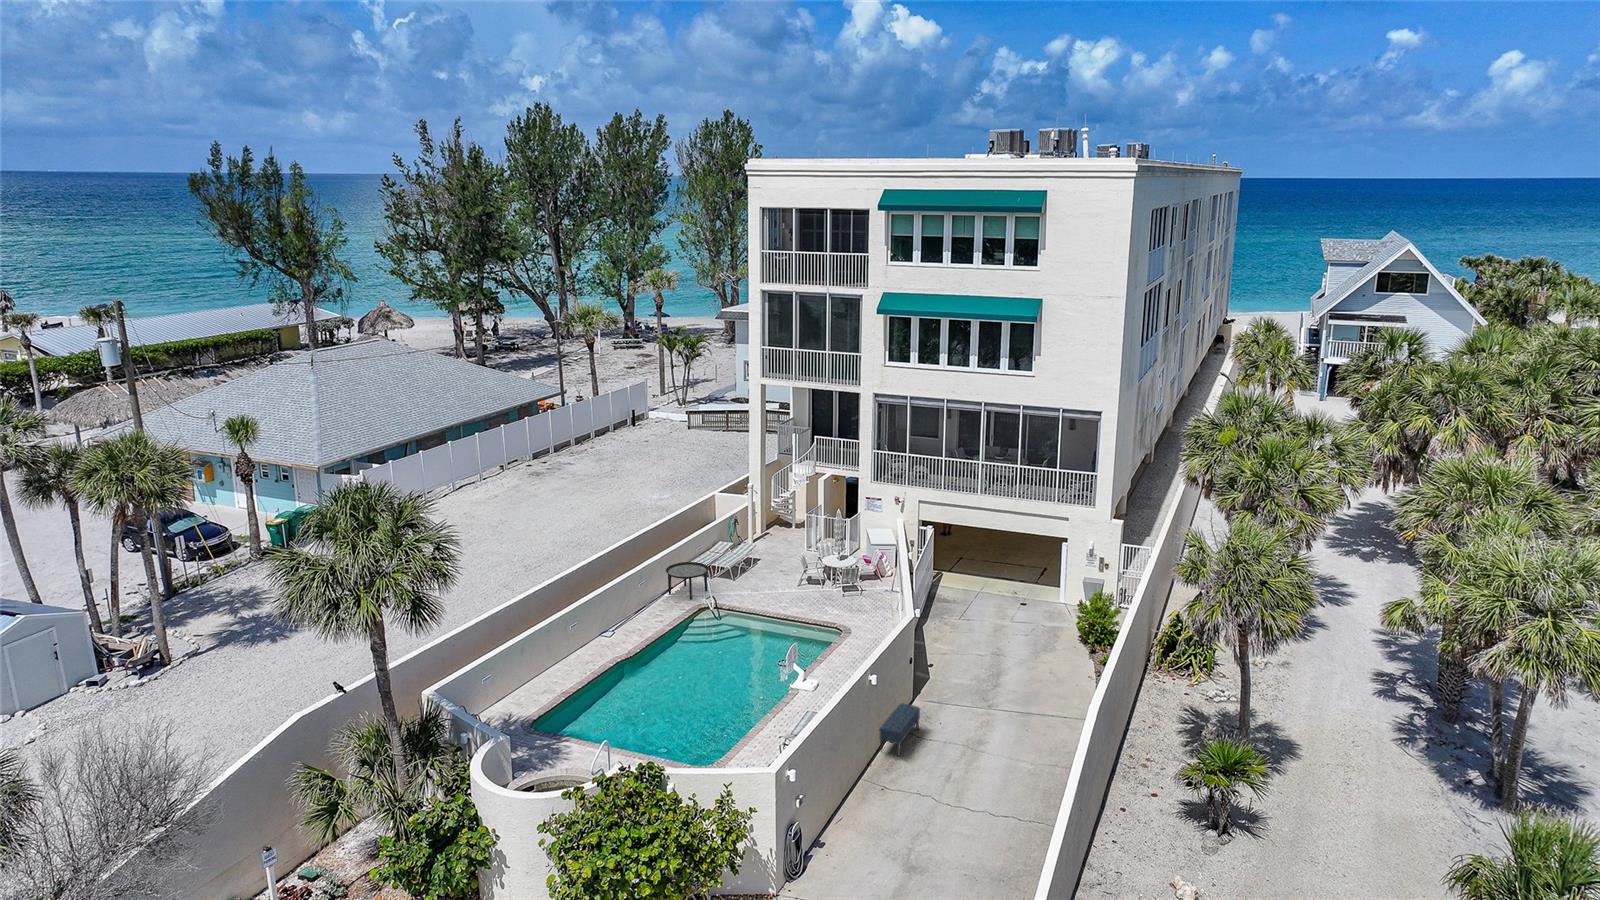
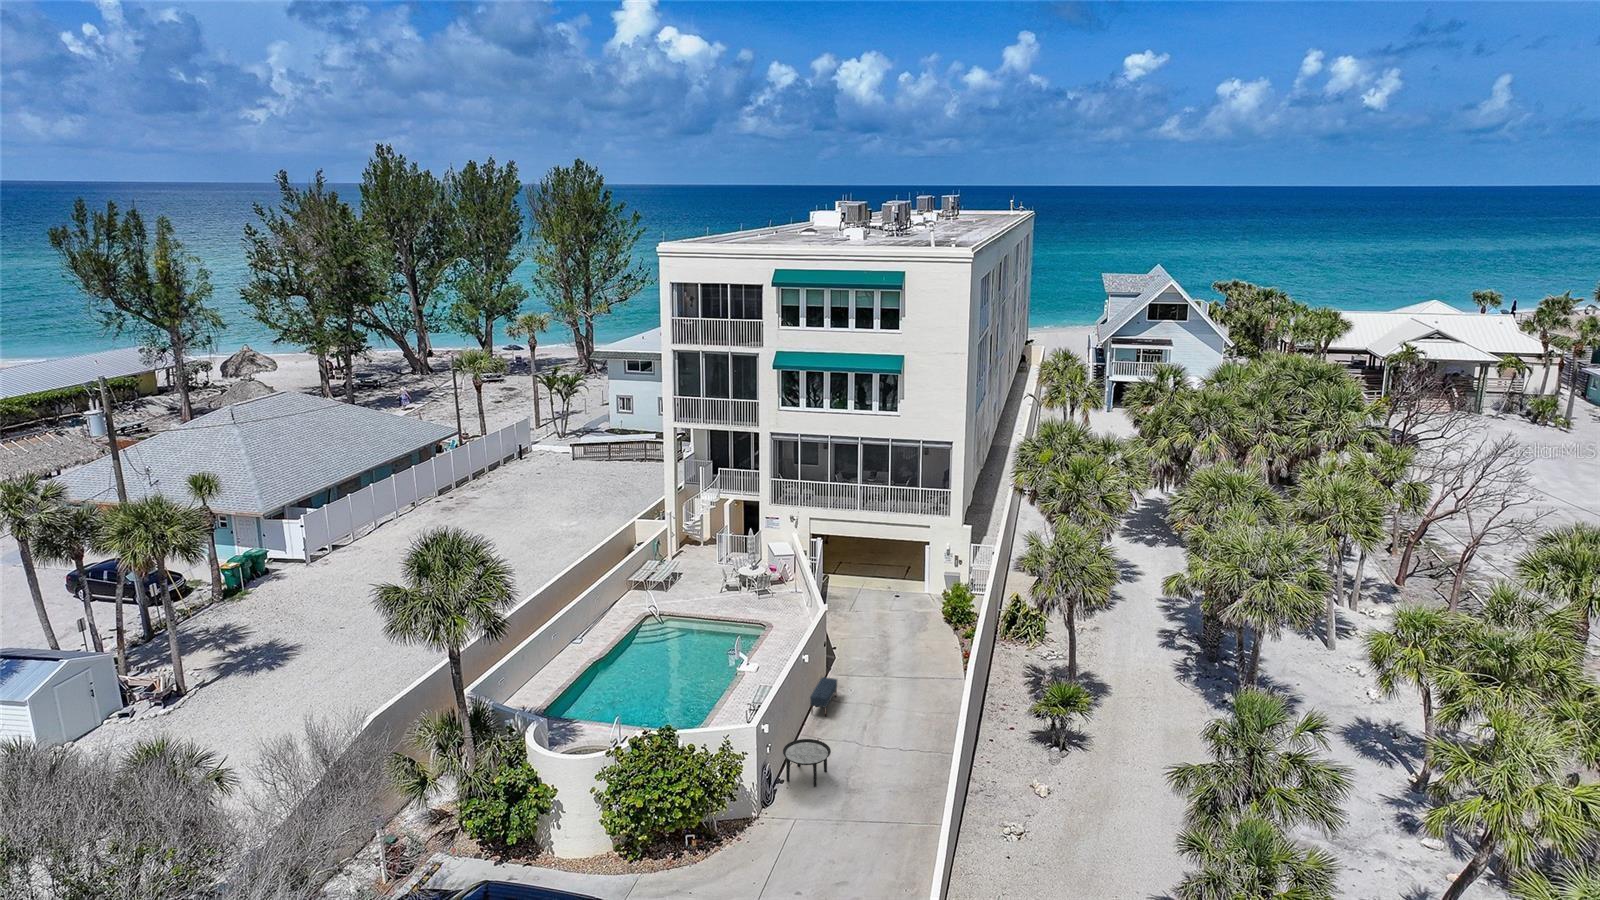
round table: present [666,562,709,600] -> present [783,739,831,787]

